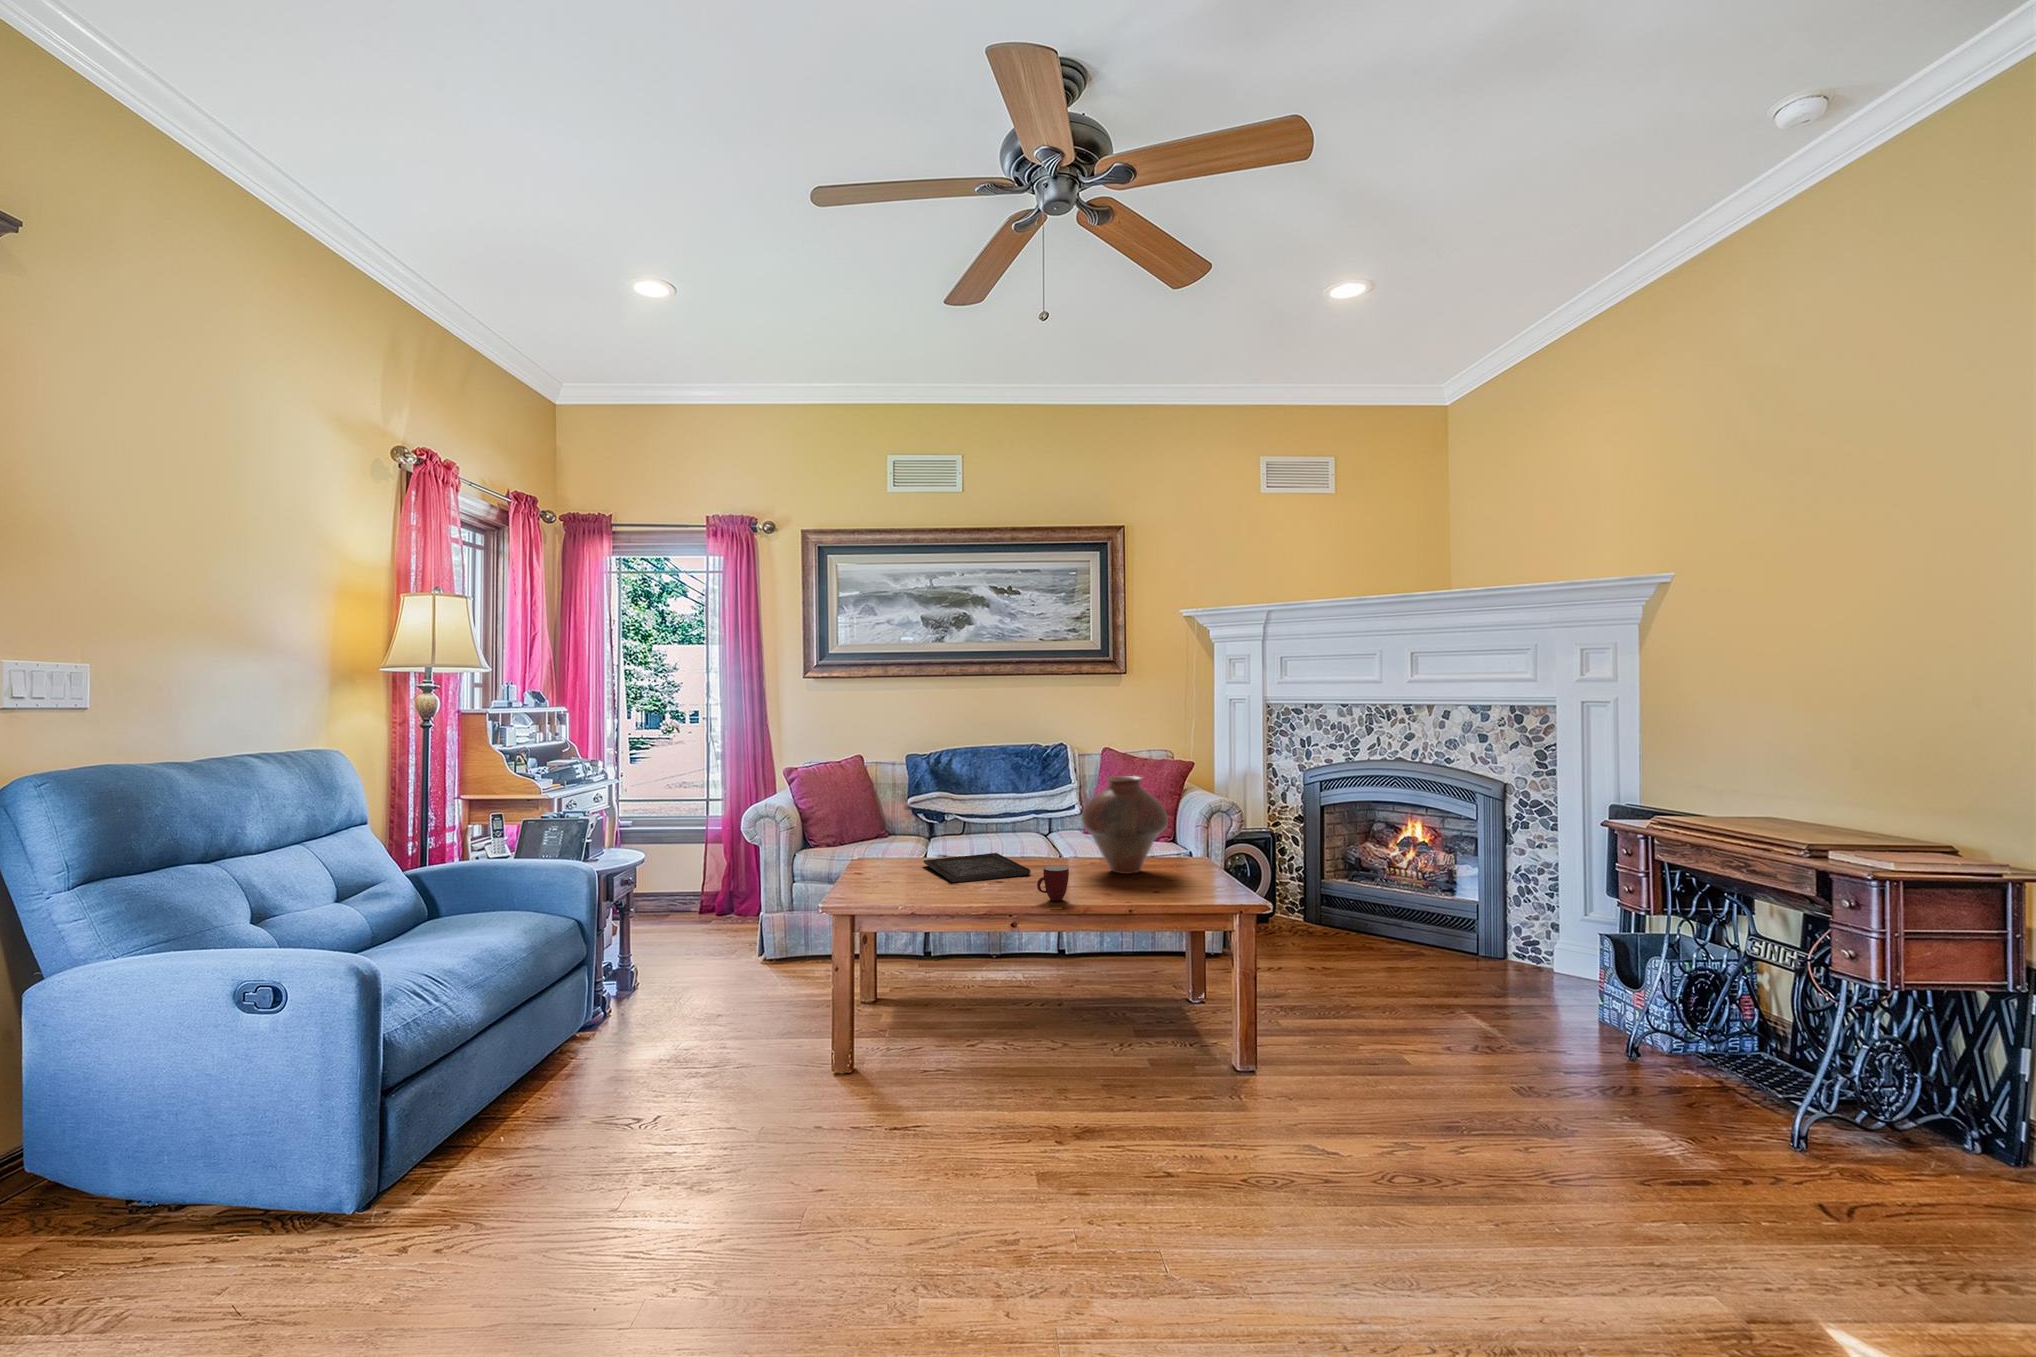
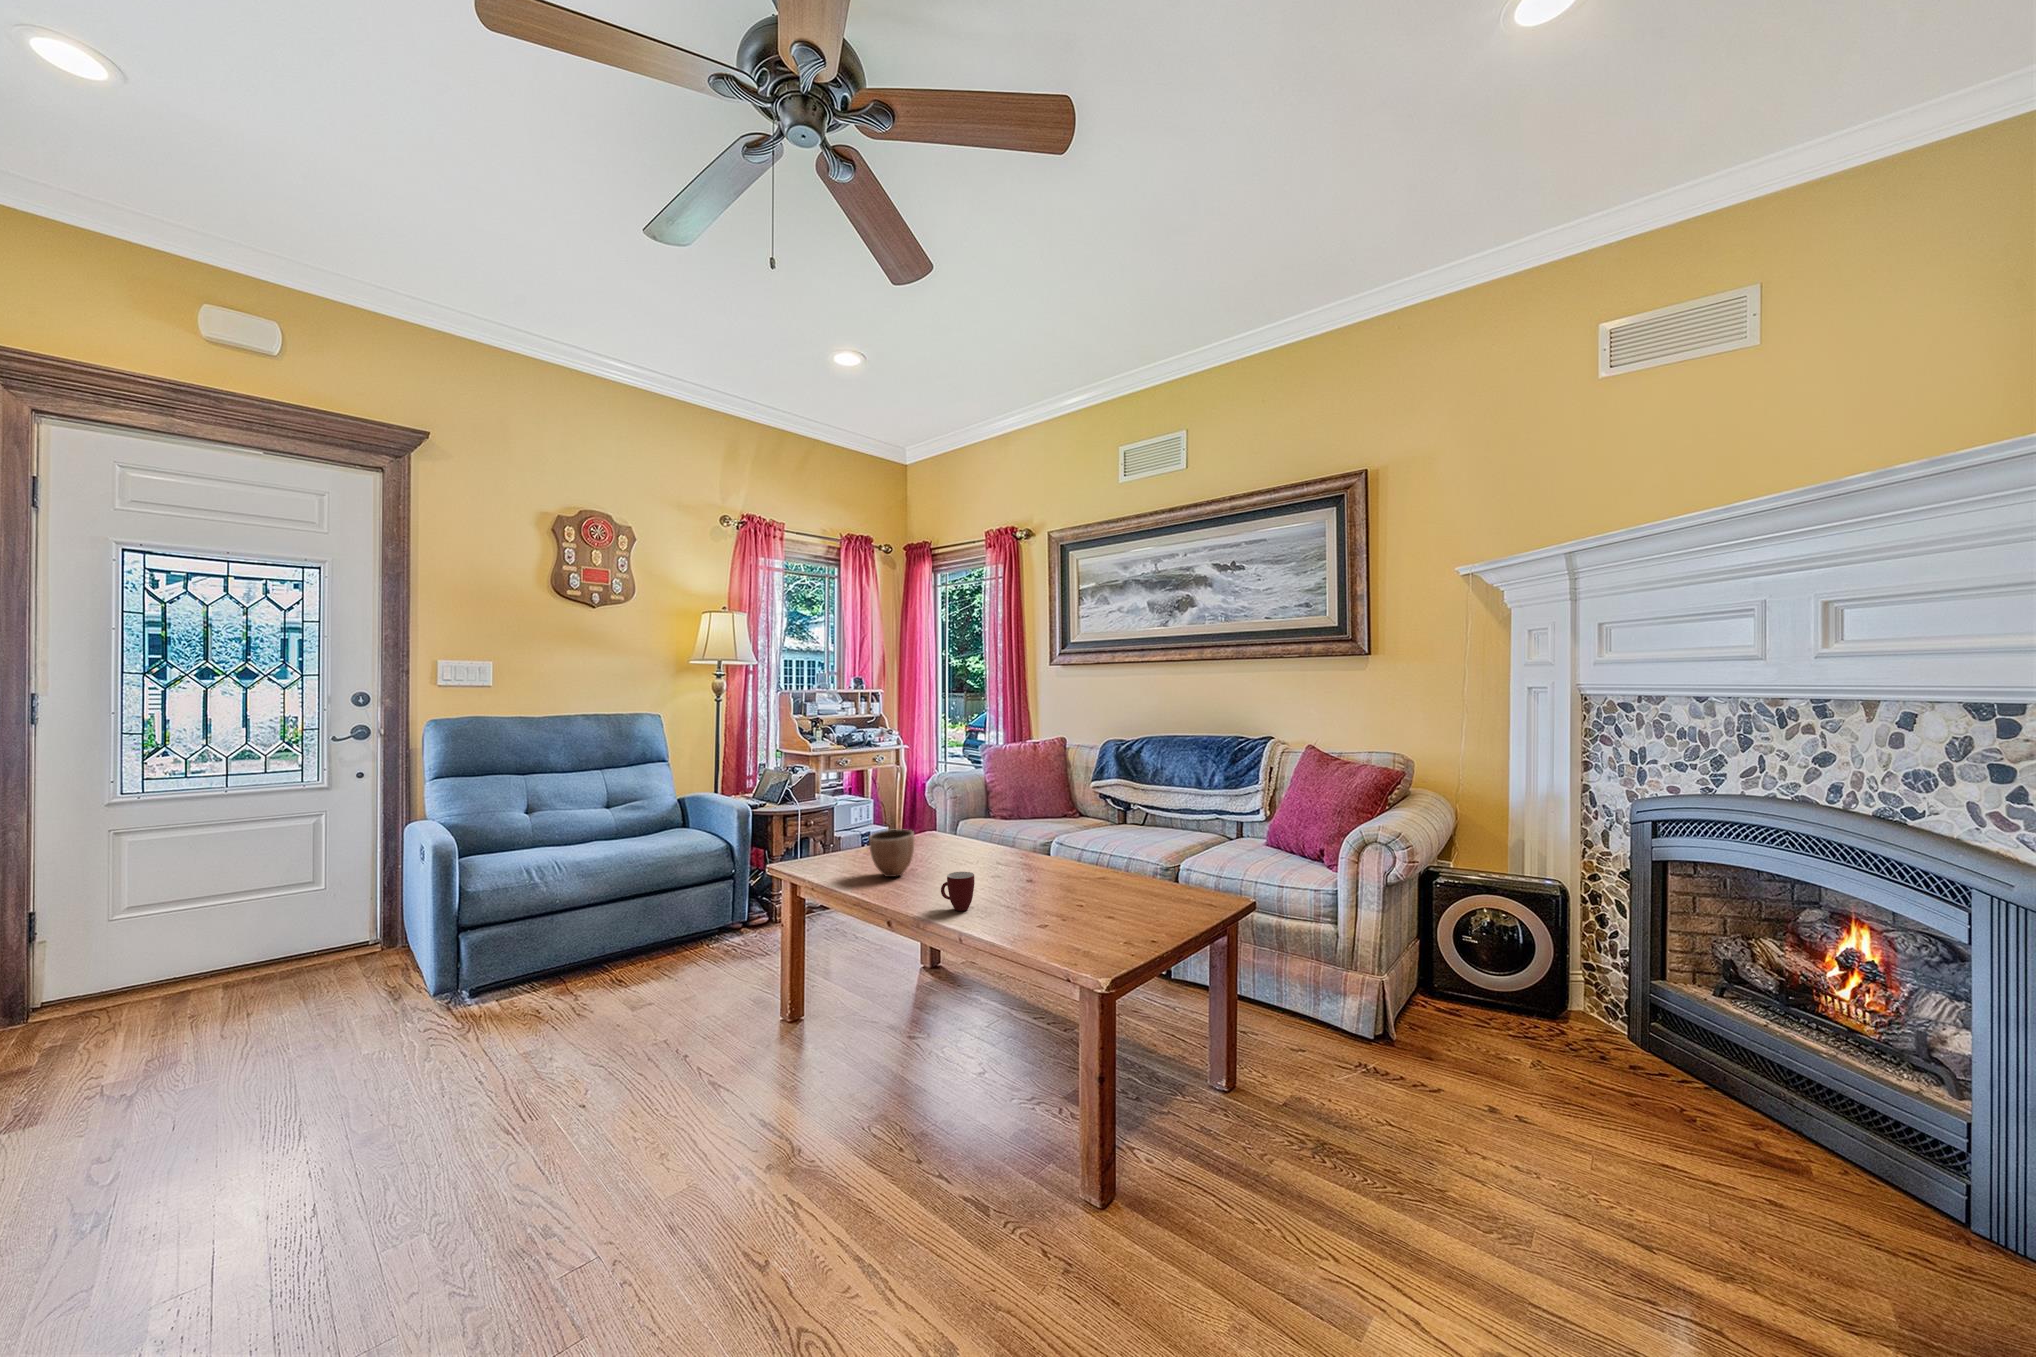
vase: present [1082,776,1168,874] -> none [1072,782,1176,902]
decorative bowl: none [883,845,931,895] -> present [869,829,914,877]
tray: present [923,853,1030,883] -> none [953,849,1066,880]

